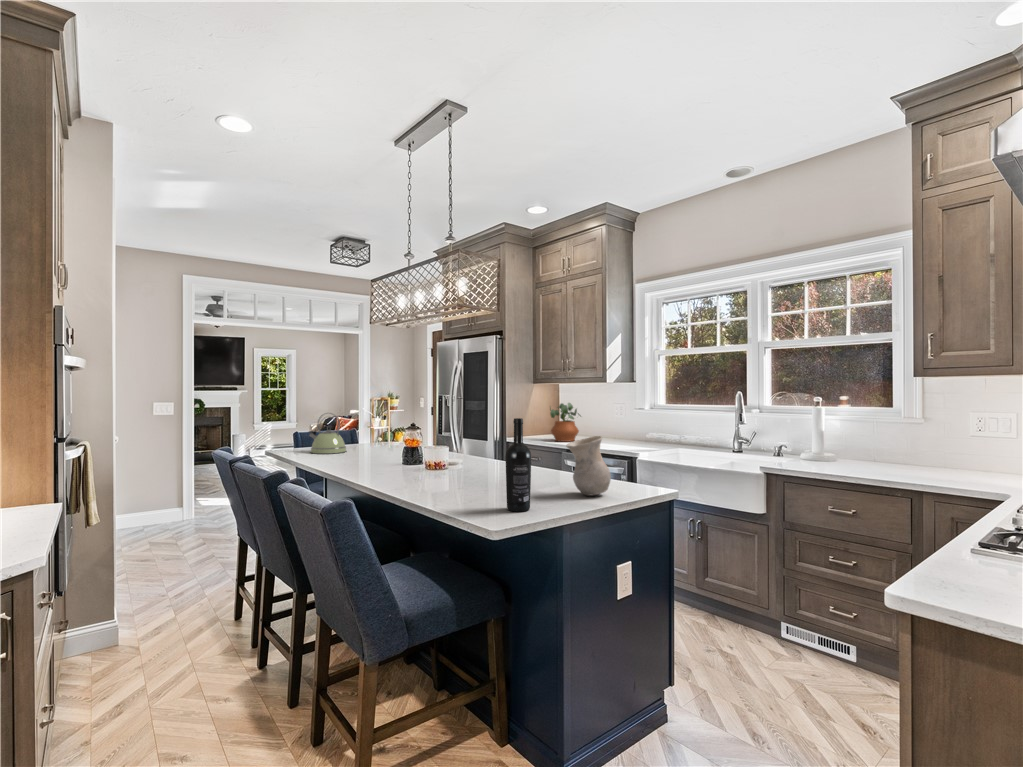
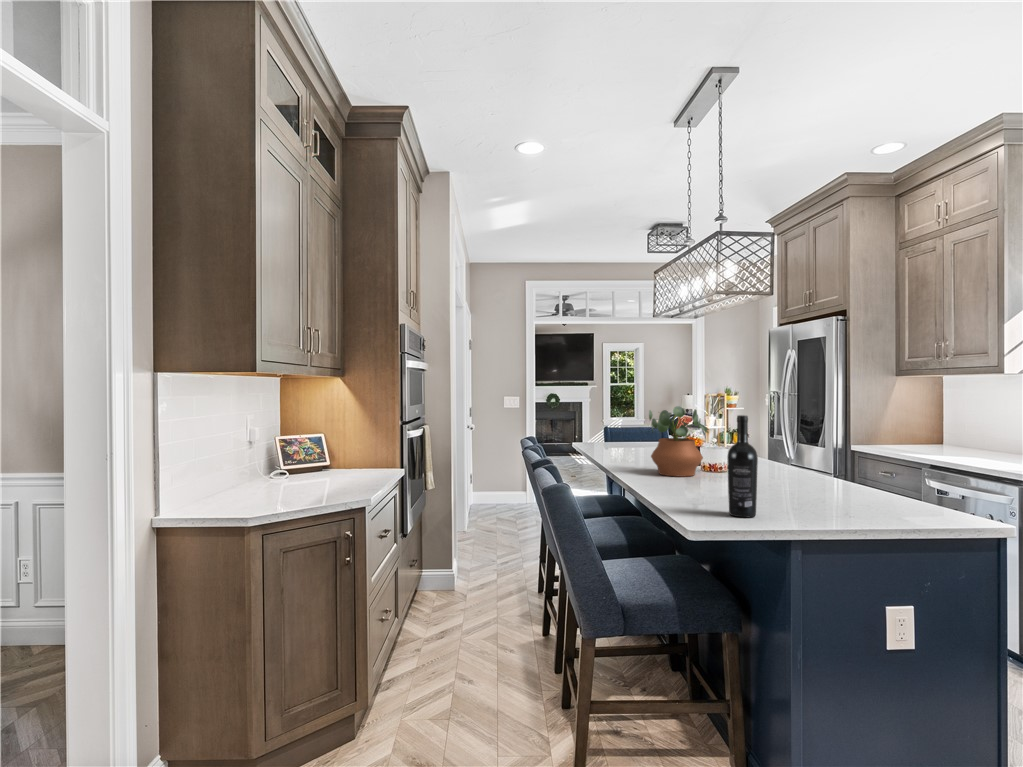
potted plant: present [550,403,581,442] -> present [649,406,709,477]
kettle: present [309,413,346,454] -> none [606,407,642,448]
vase: present [566,436,611,496] -> none [825,442,886,513]

